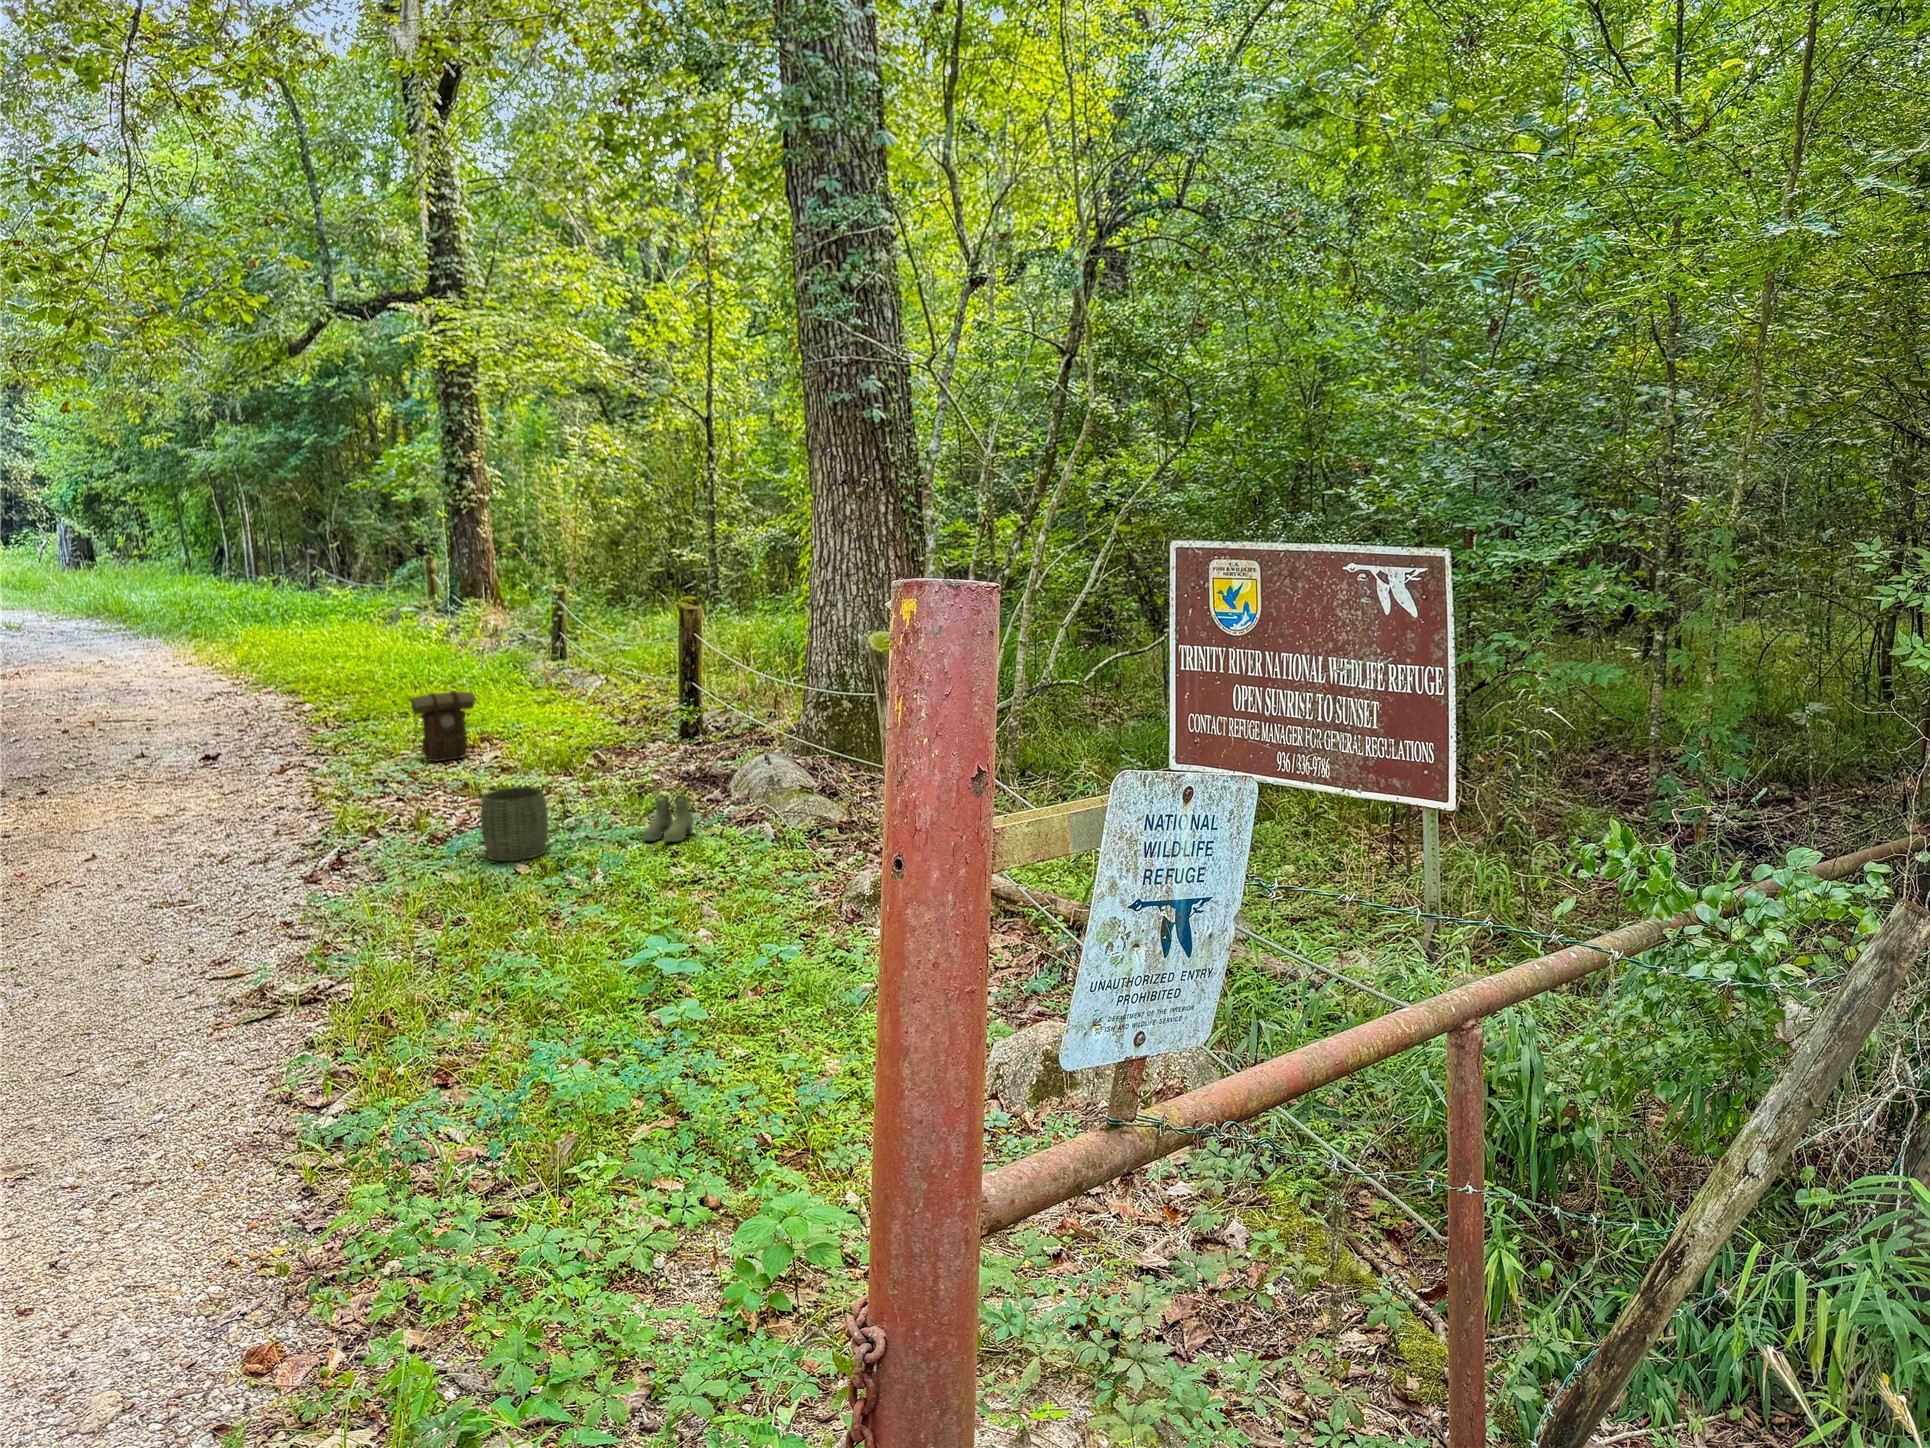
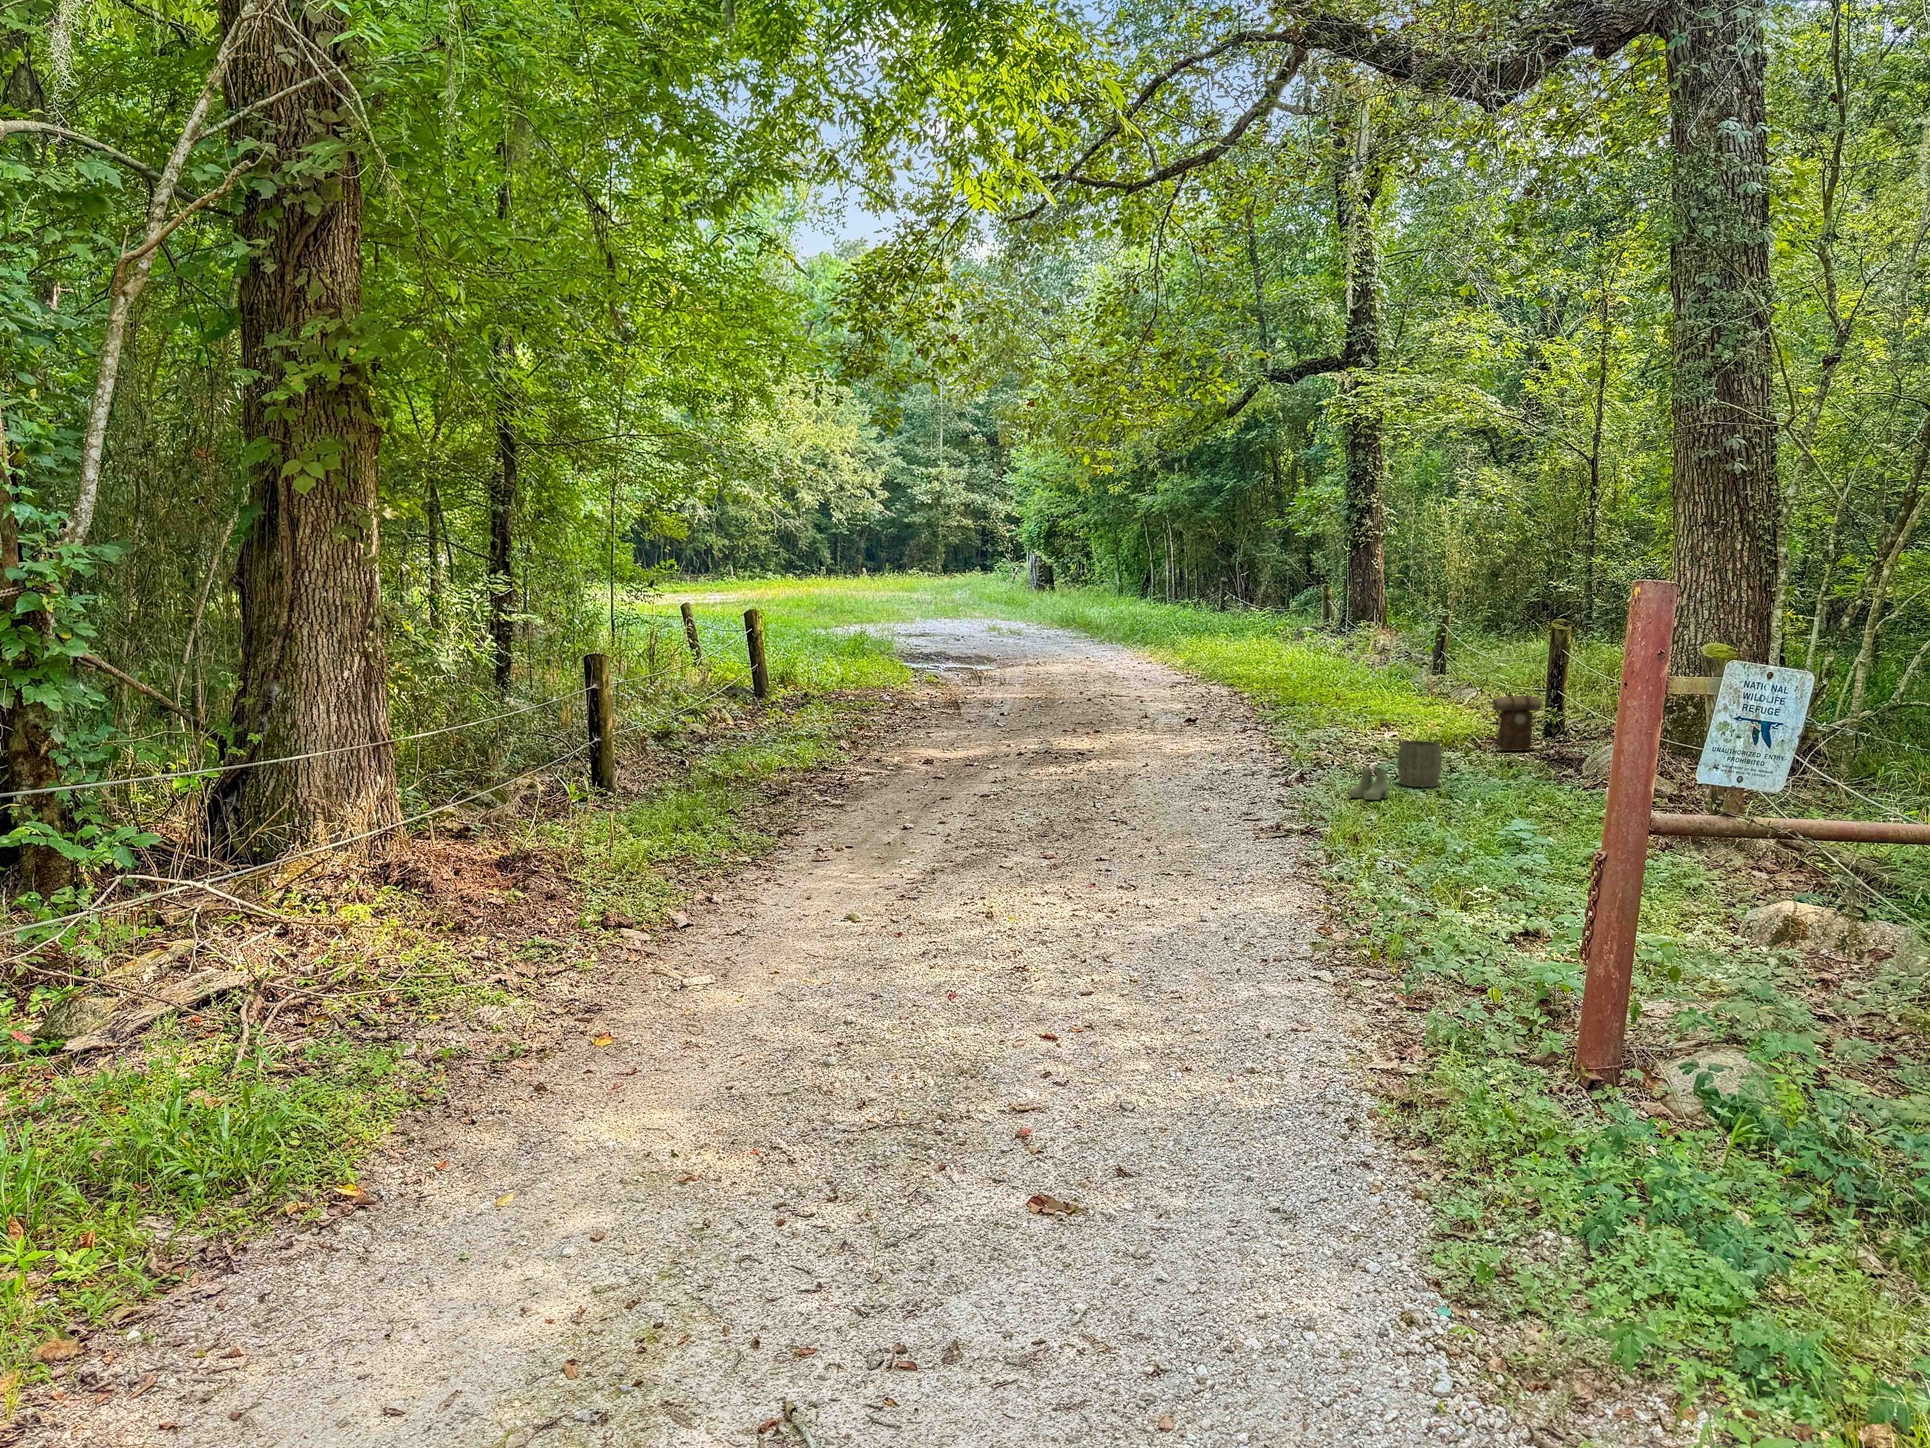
backpack: present [411,691,475,762] -> present [1493,696,1543,751]
boots: present [643,796,693,842] -> present [1349,767,1388,800]

